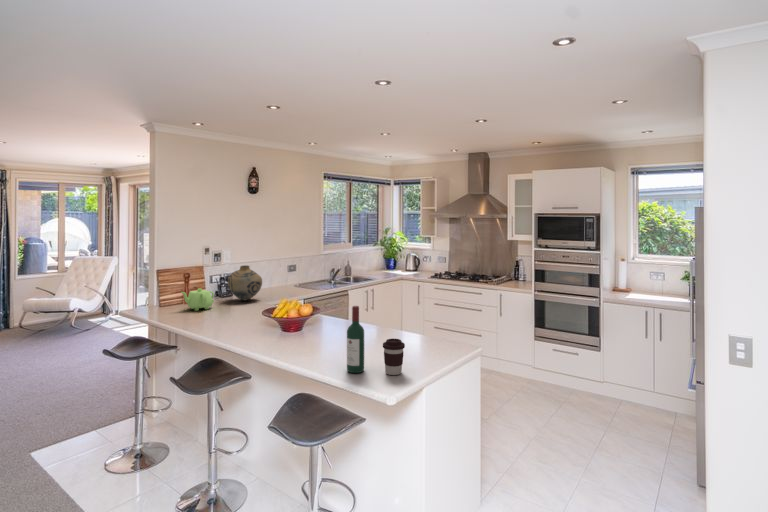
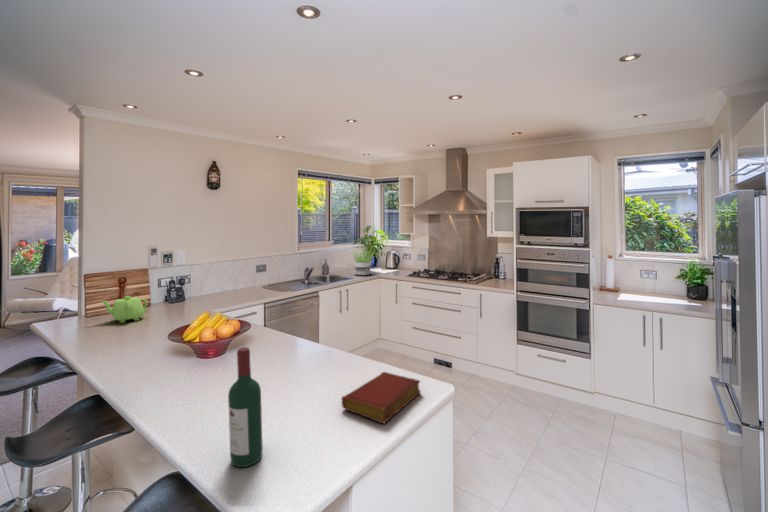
potted plant: none [371,251,400,277] -> present [354,251,373,276]
vase: present [228,265,262,300] -> none [171,267,214,307]
book: none [403,336,453,359] -> present [342,372,420,423]
coffee cup: present [383,339,405,375] -> none [289,403,329,473]

